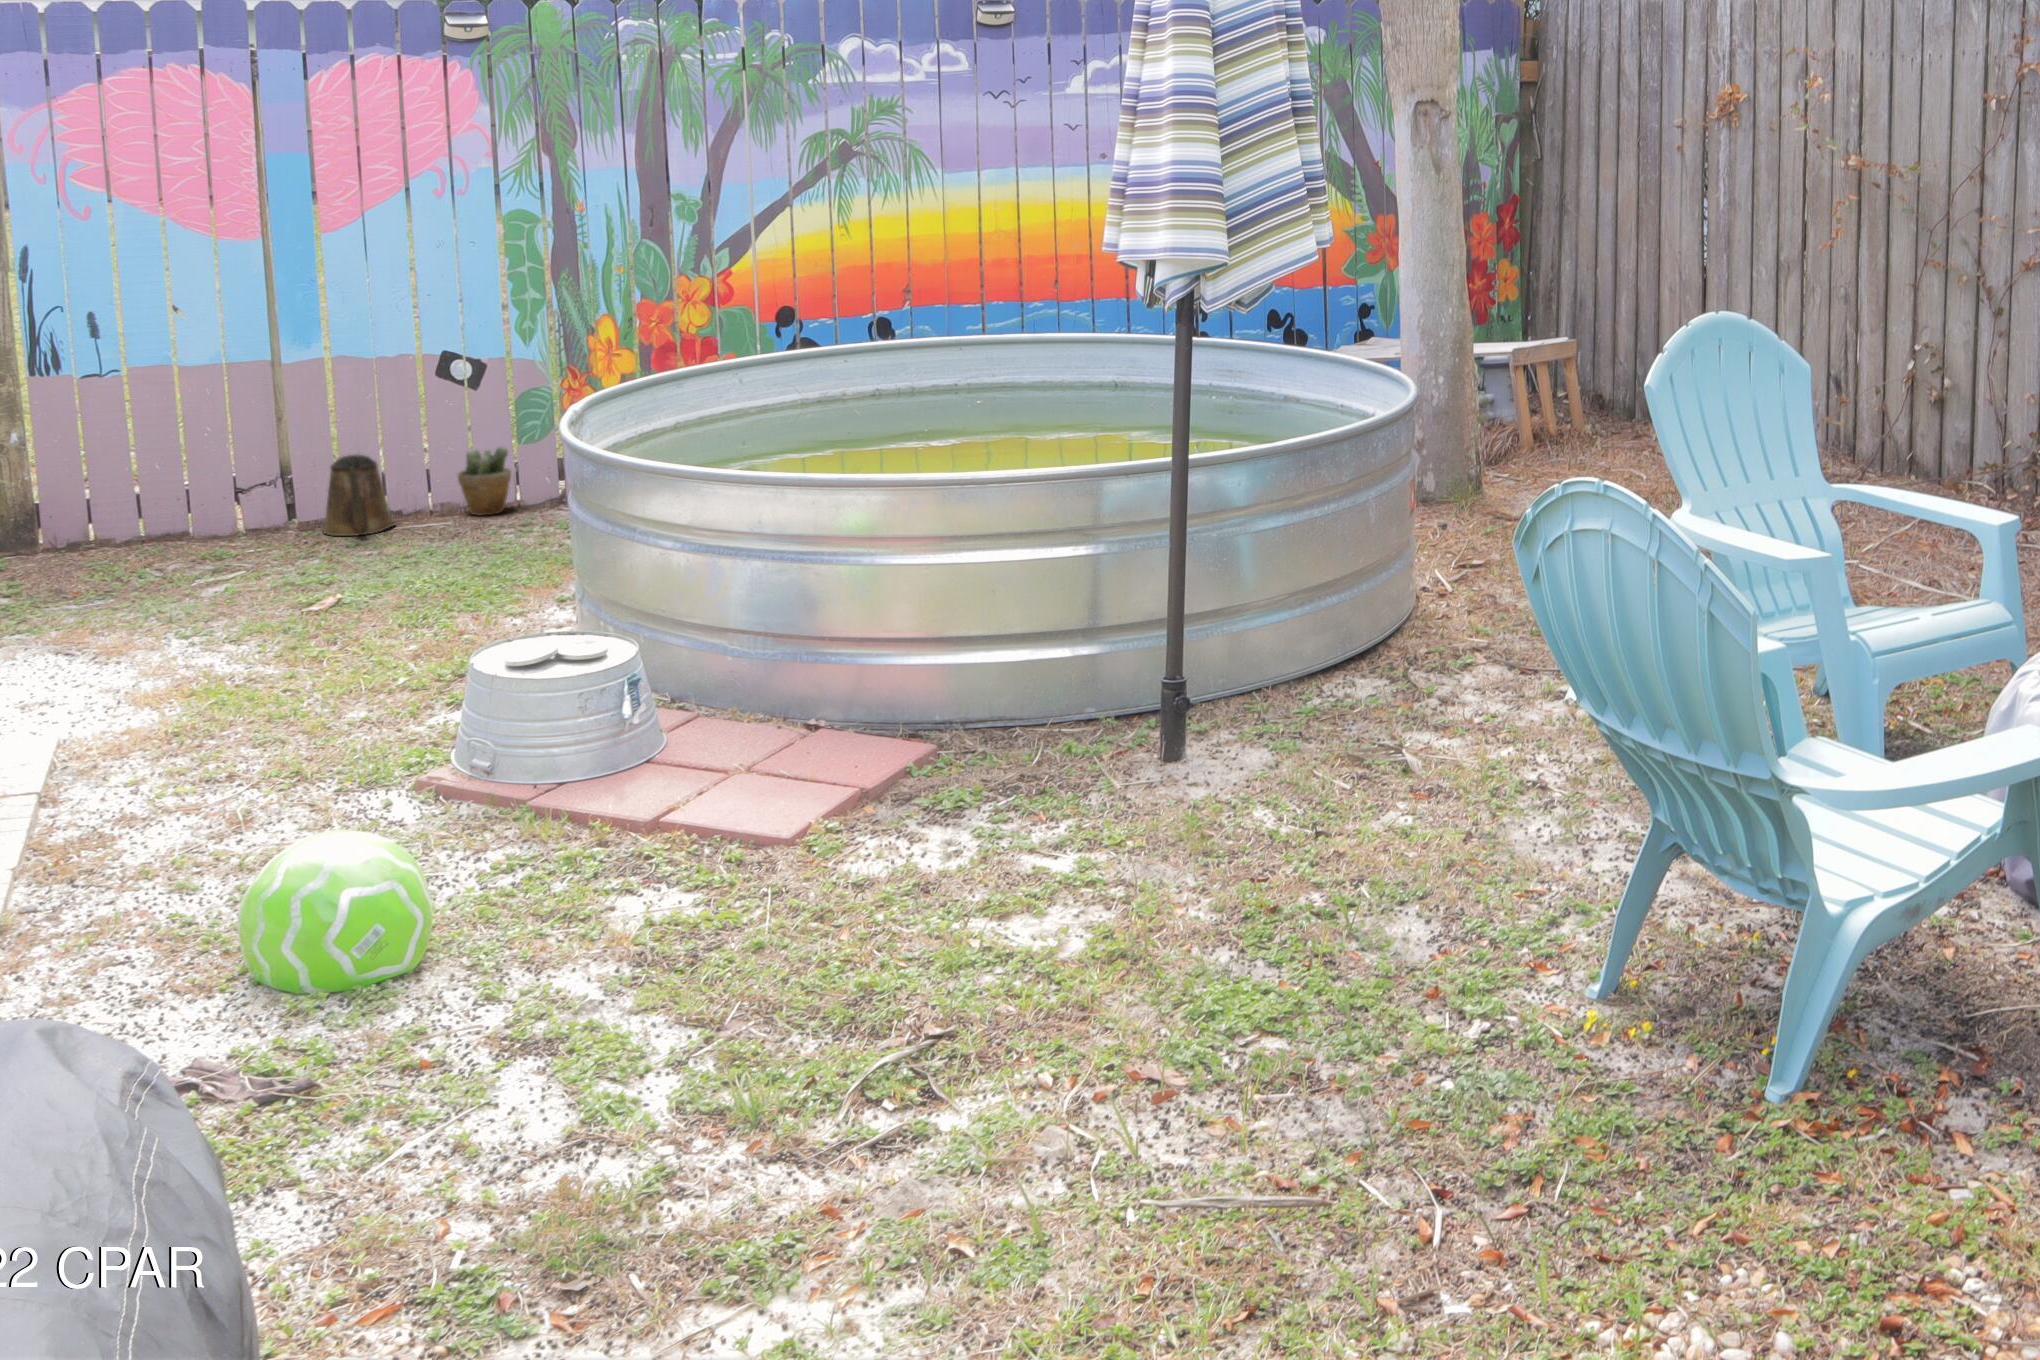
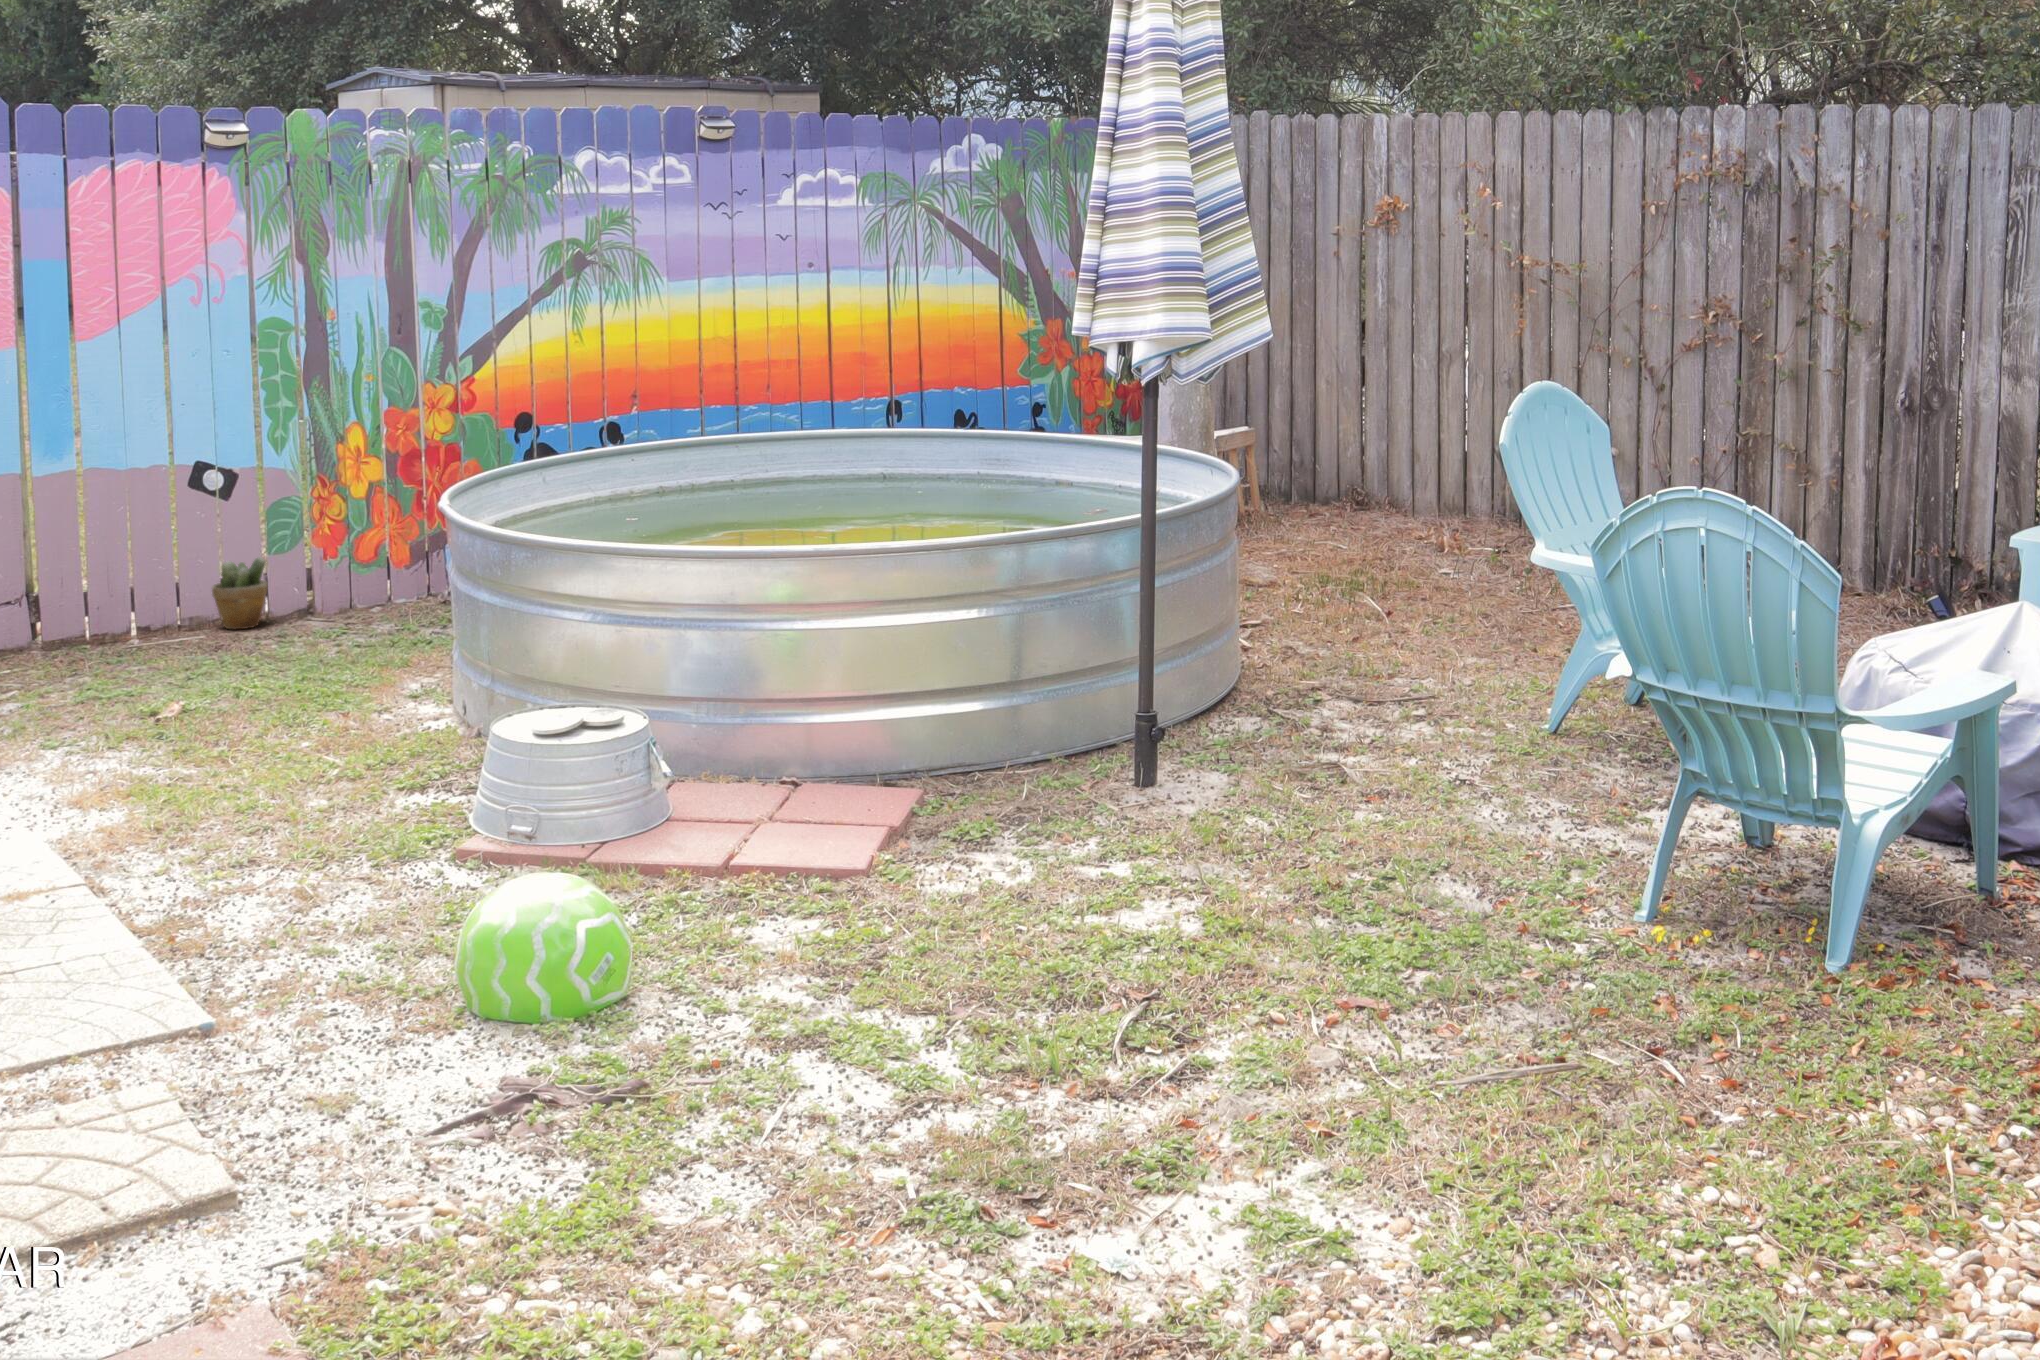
watering can: present [323,455,395,536] -> none [76,570,153,655]

